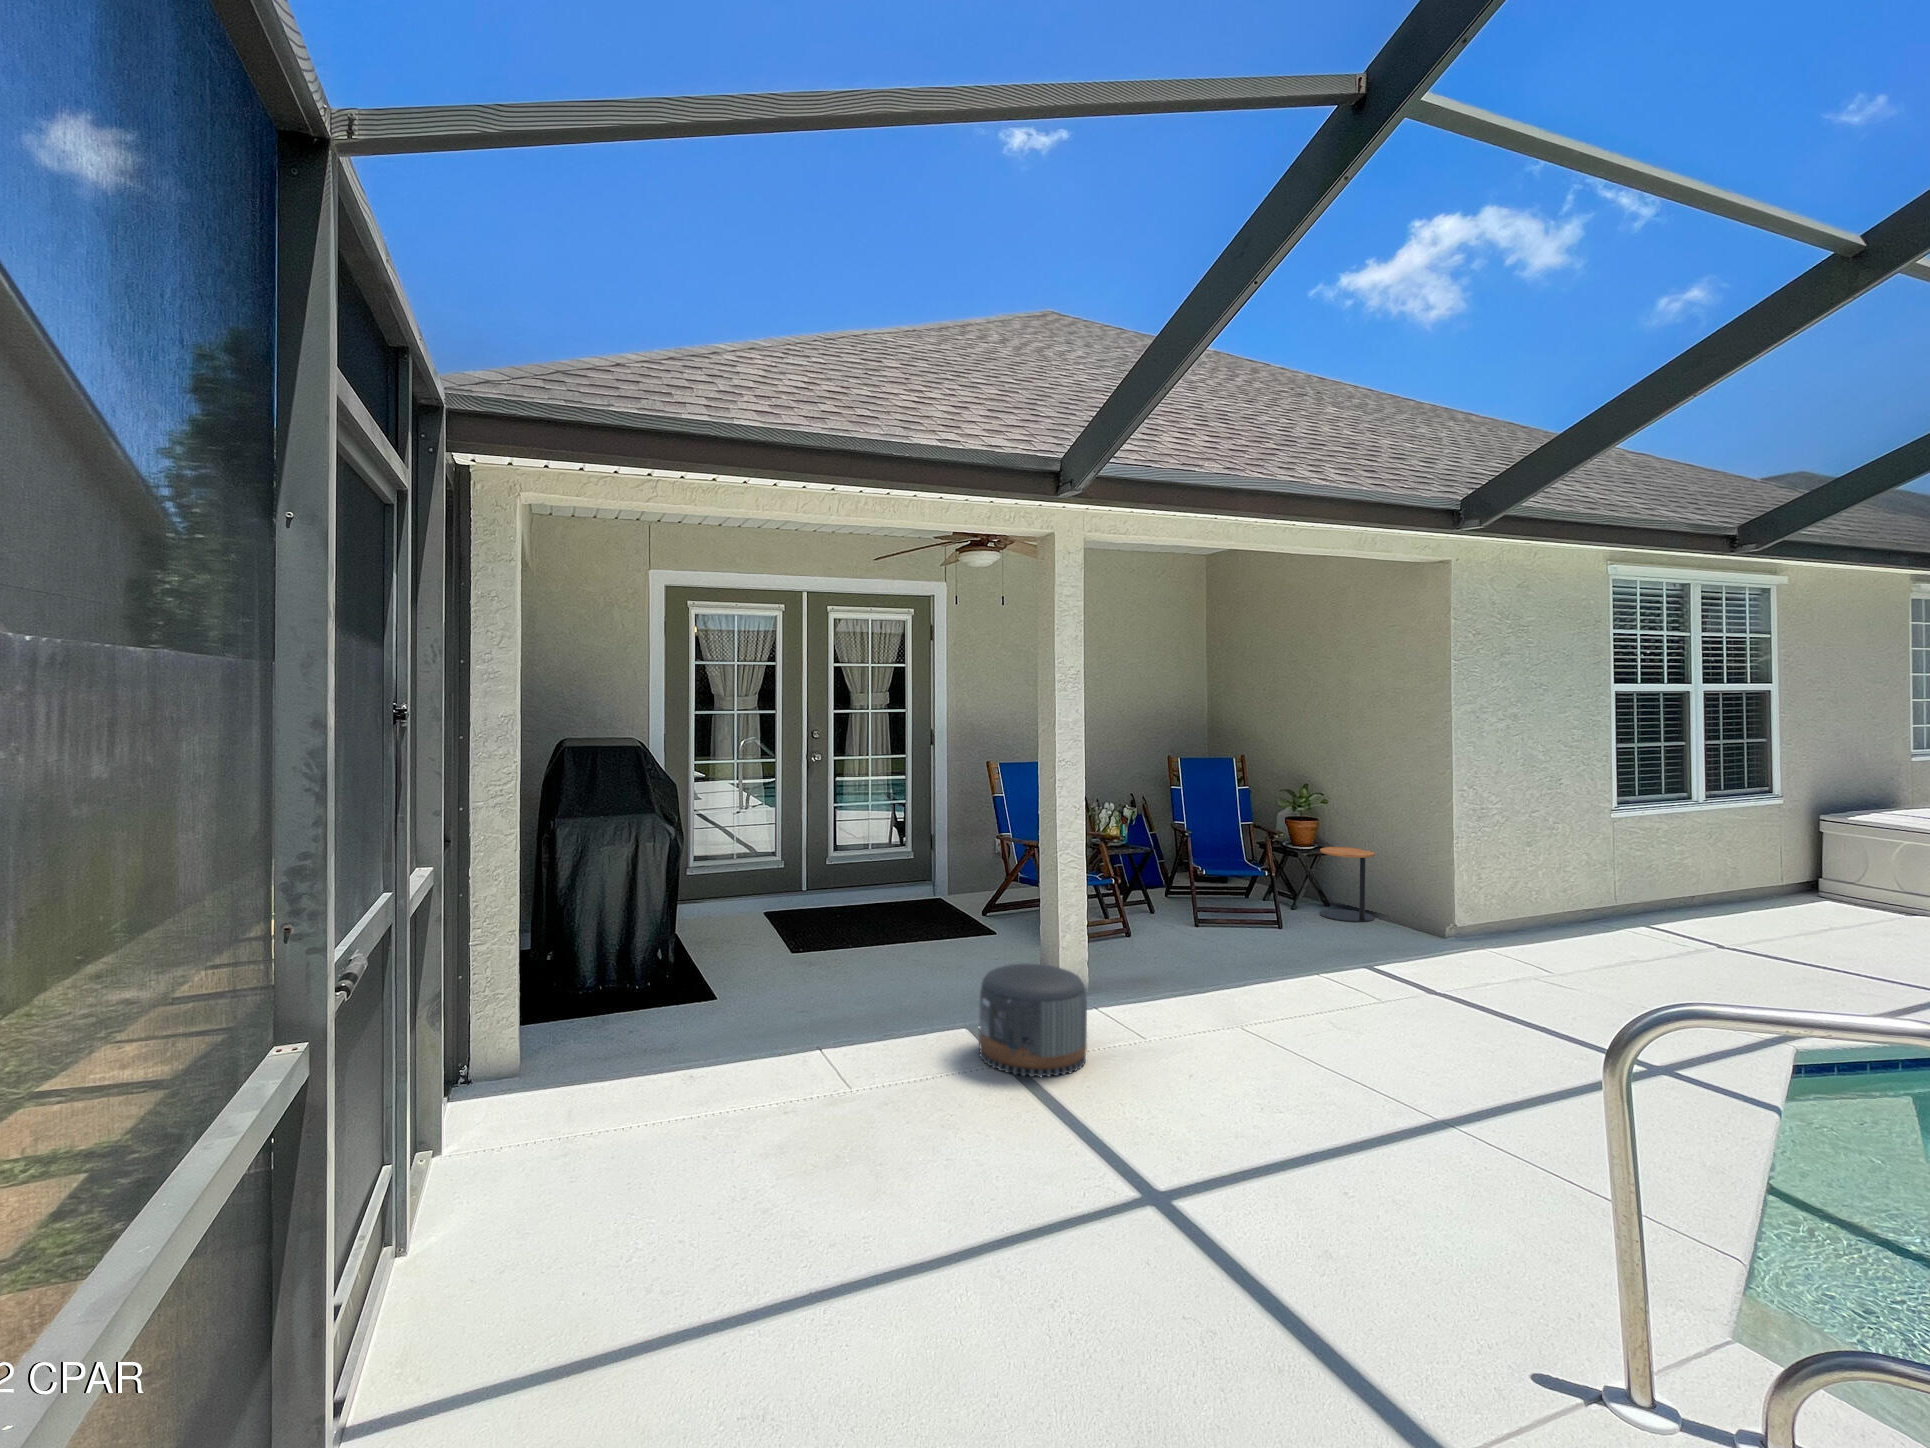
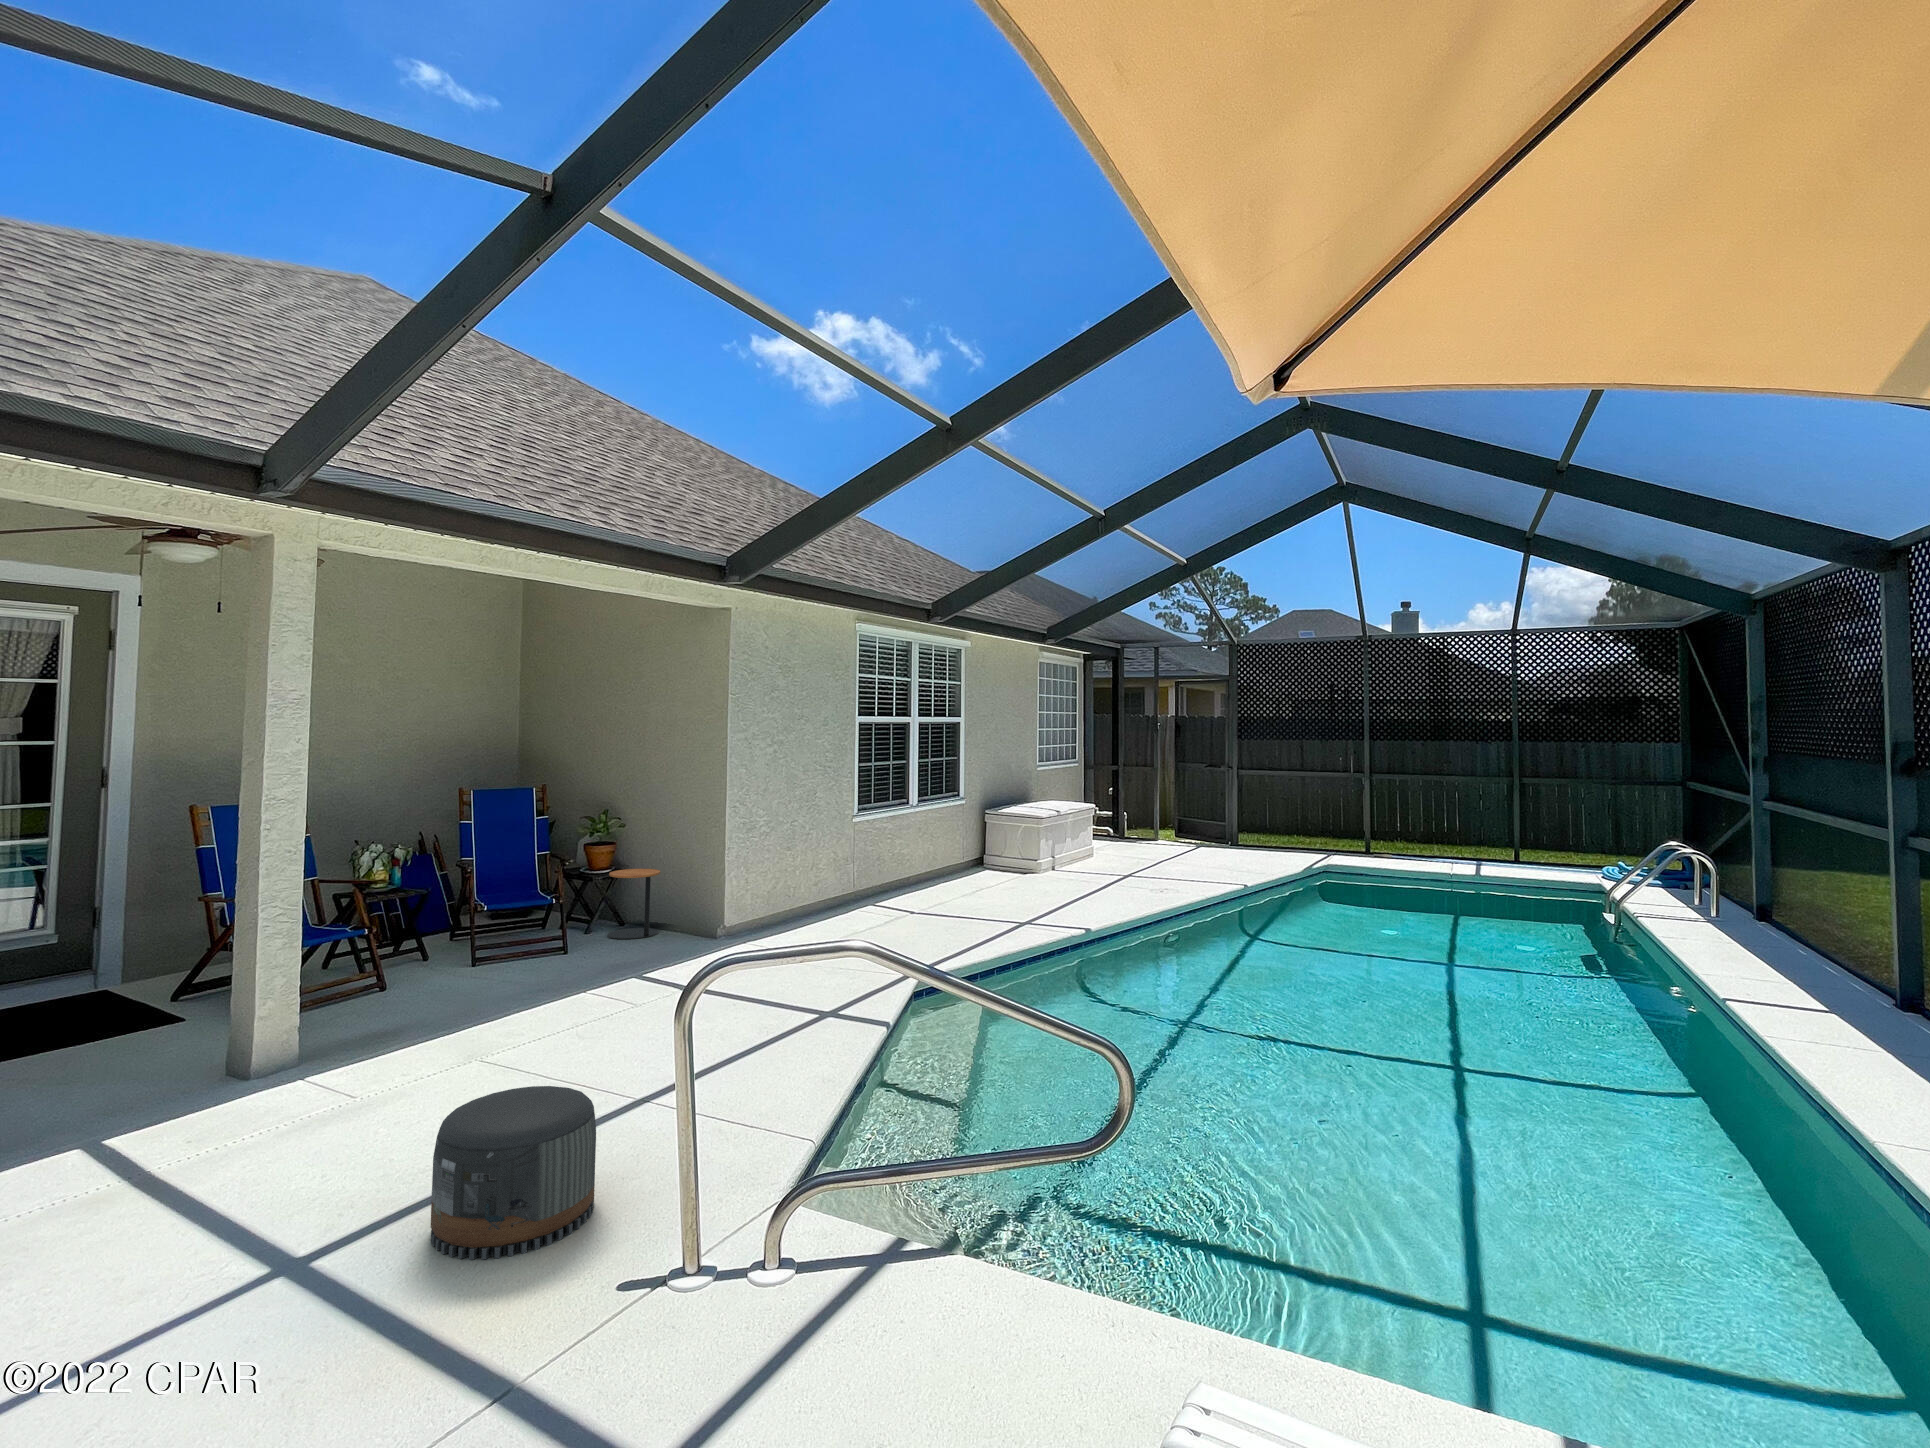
pouf: present [979,964,1087,1077] -> present [431,1086,596,1259]

